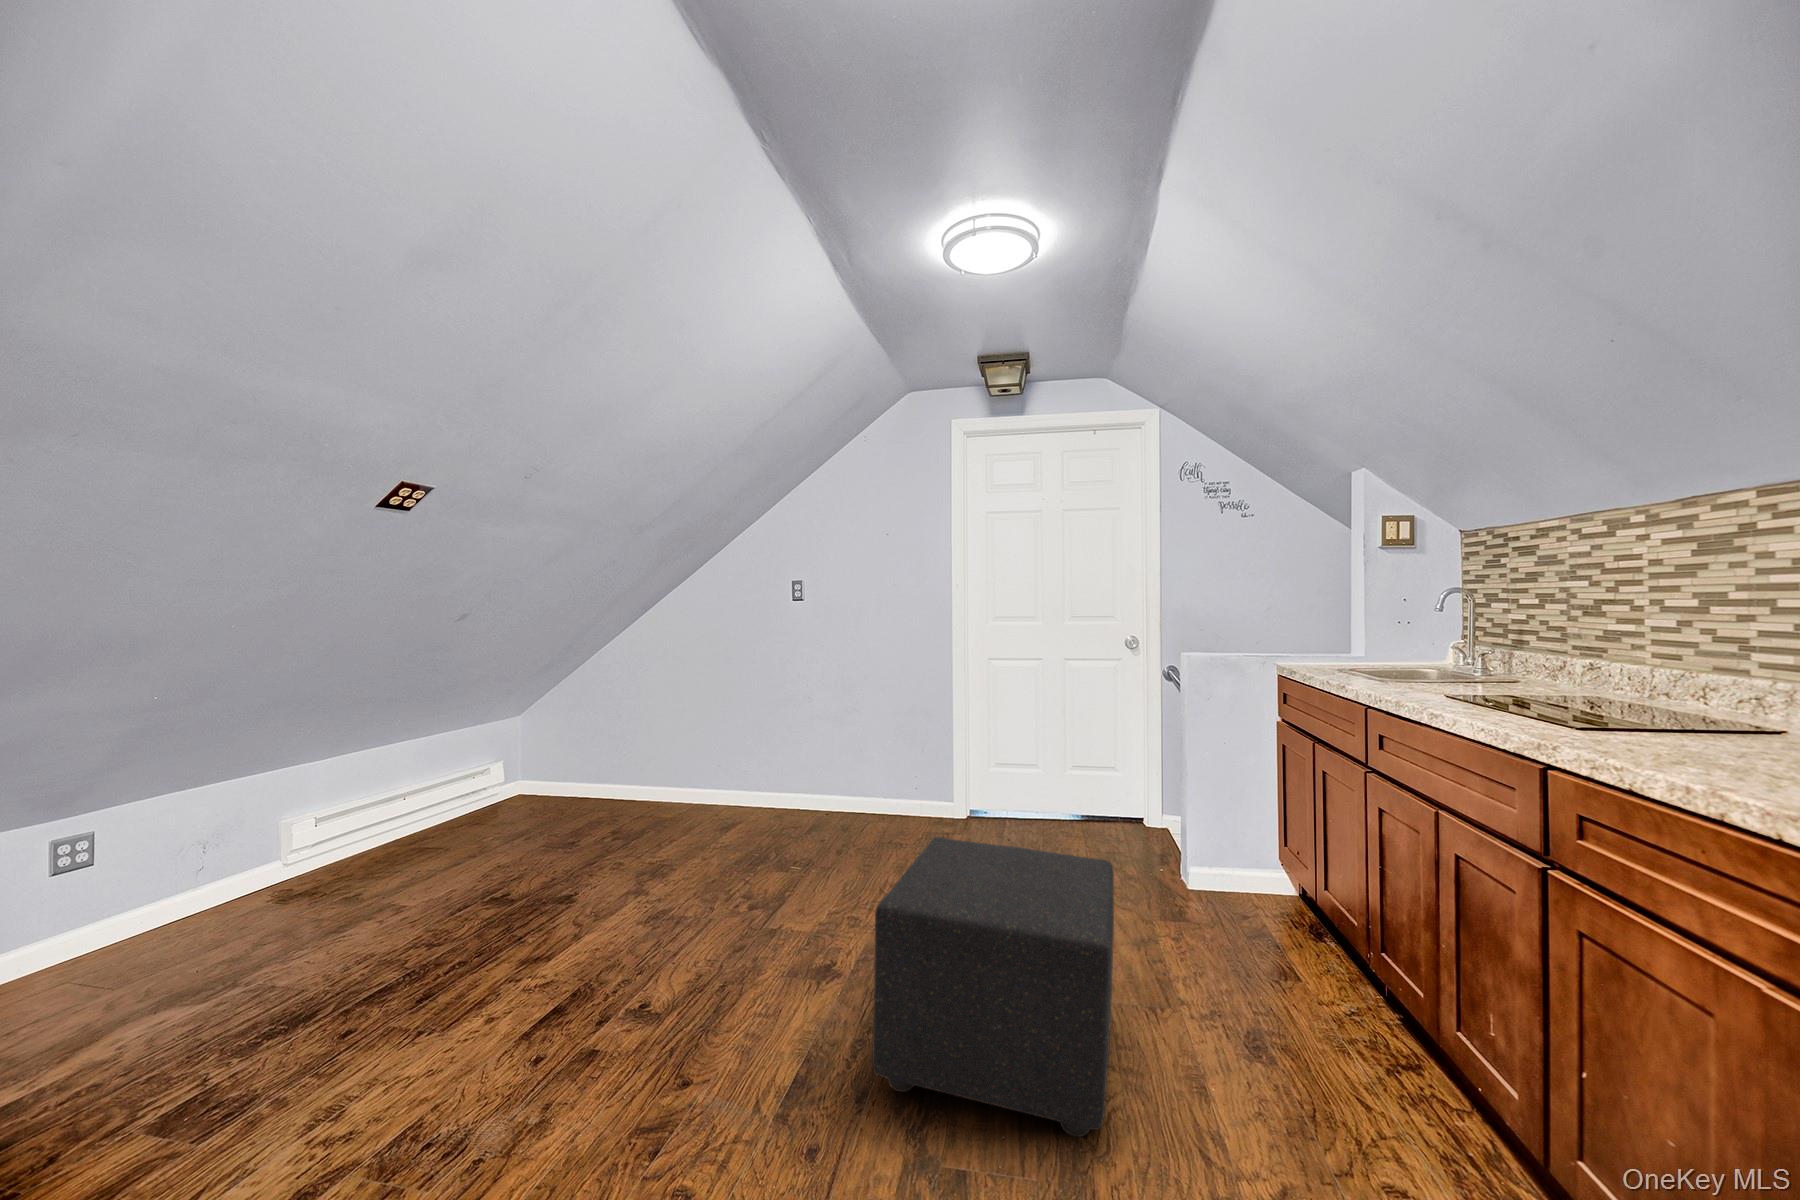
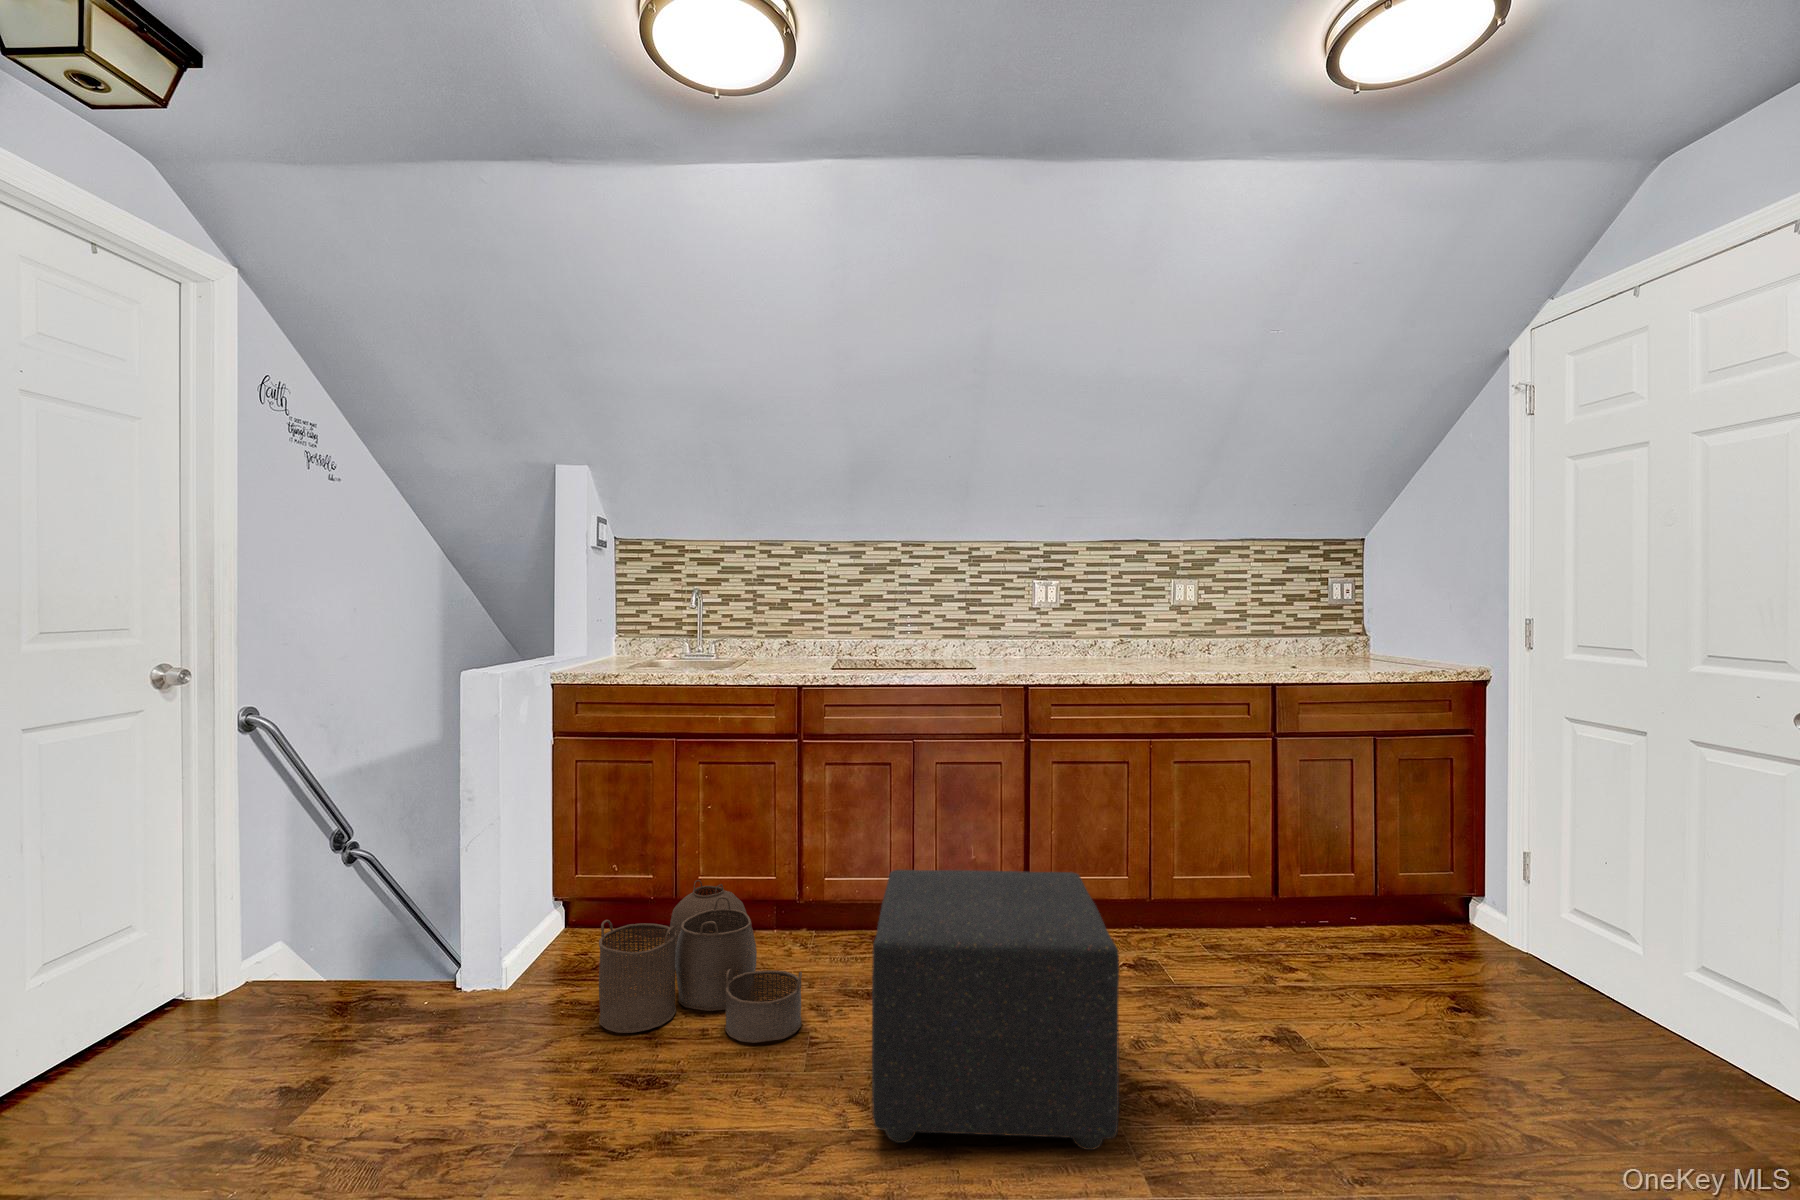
woven basket: none [1079,833,1286,972] -> present [599,880,802,1043]

